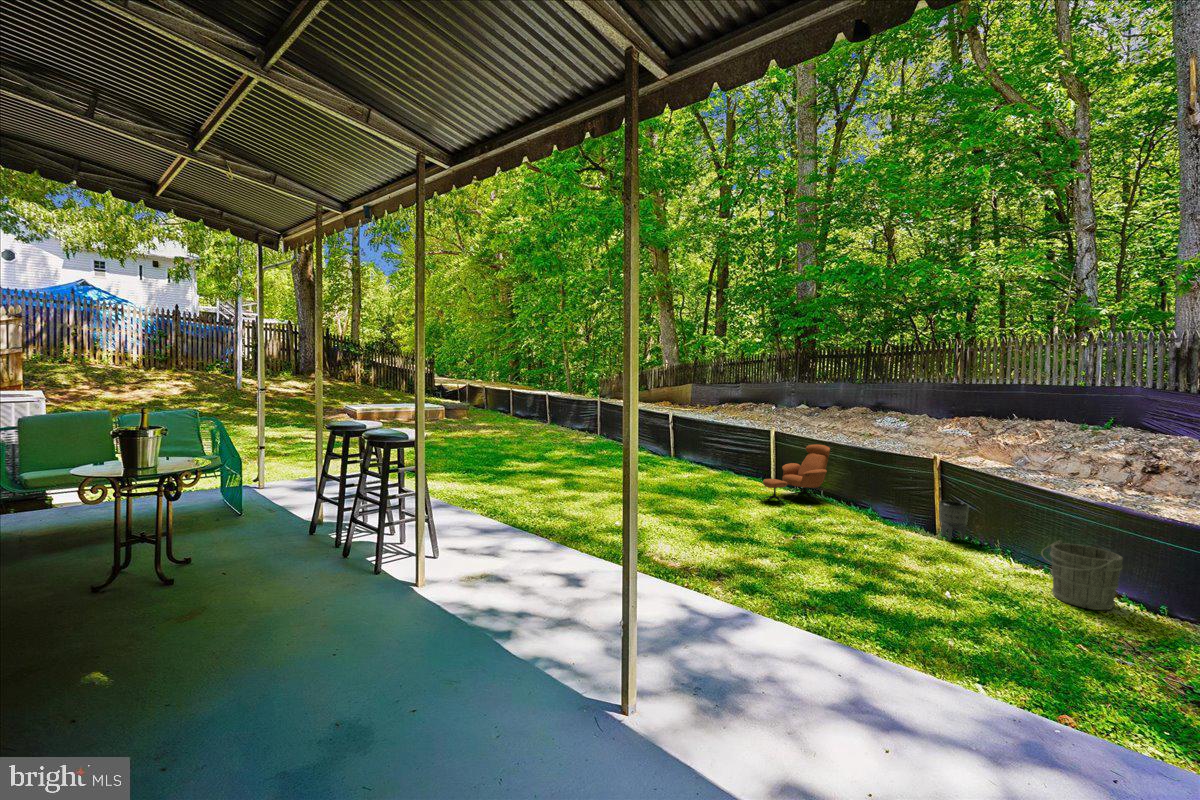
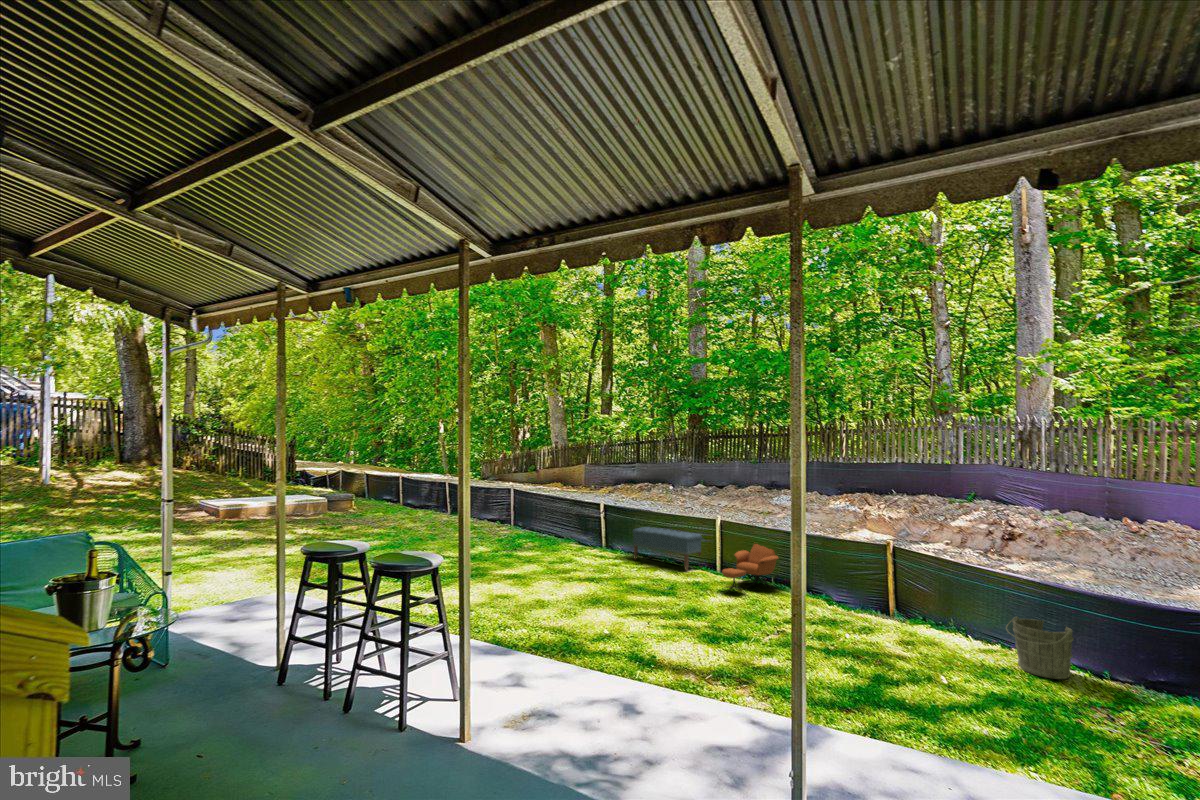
bench: none [693,439,761,481] -> present [633,527,702,571]
planter: present [939,501,969,541] -> none [894,582,920,621]

